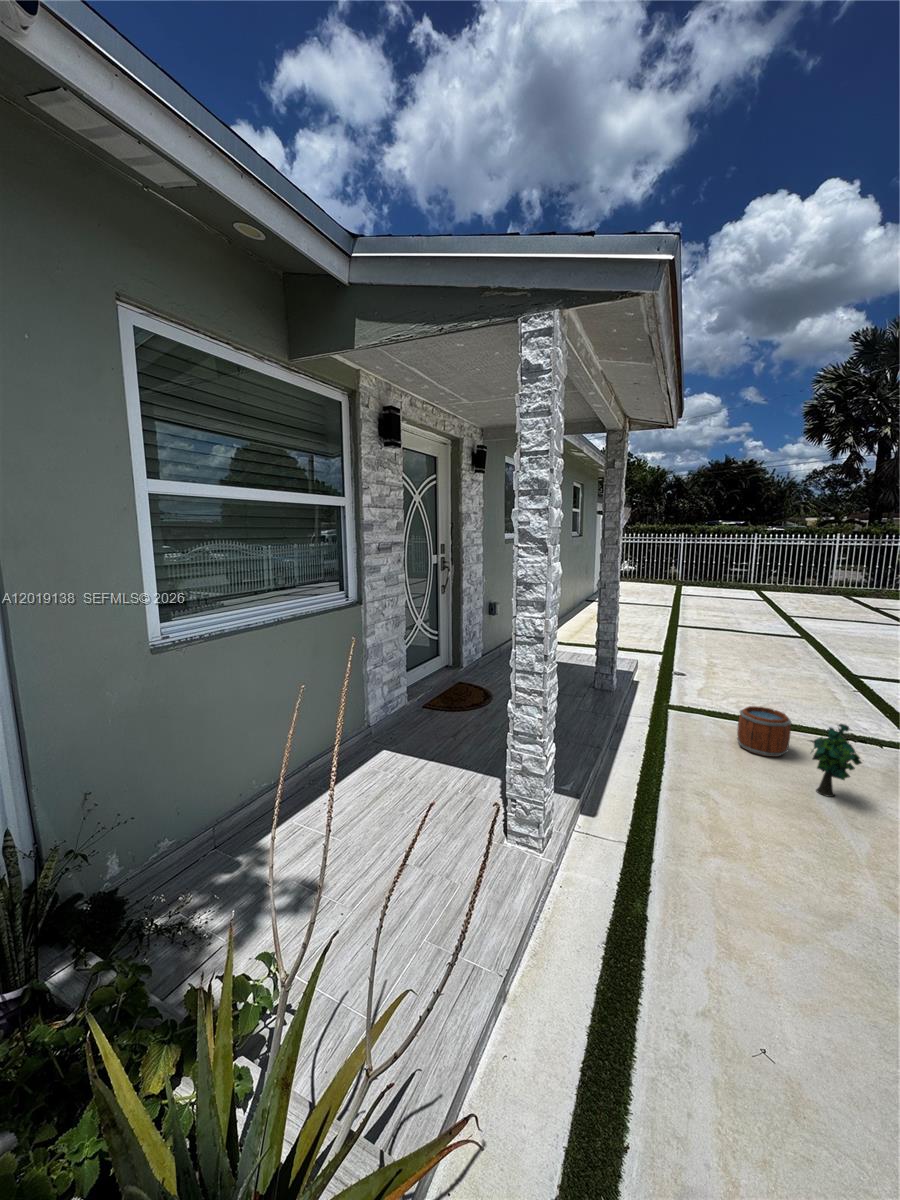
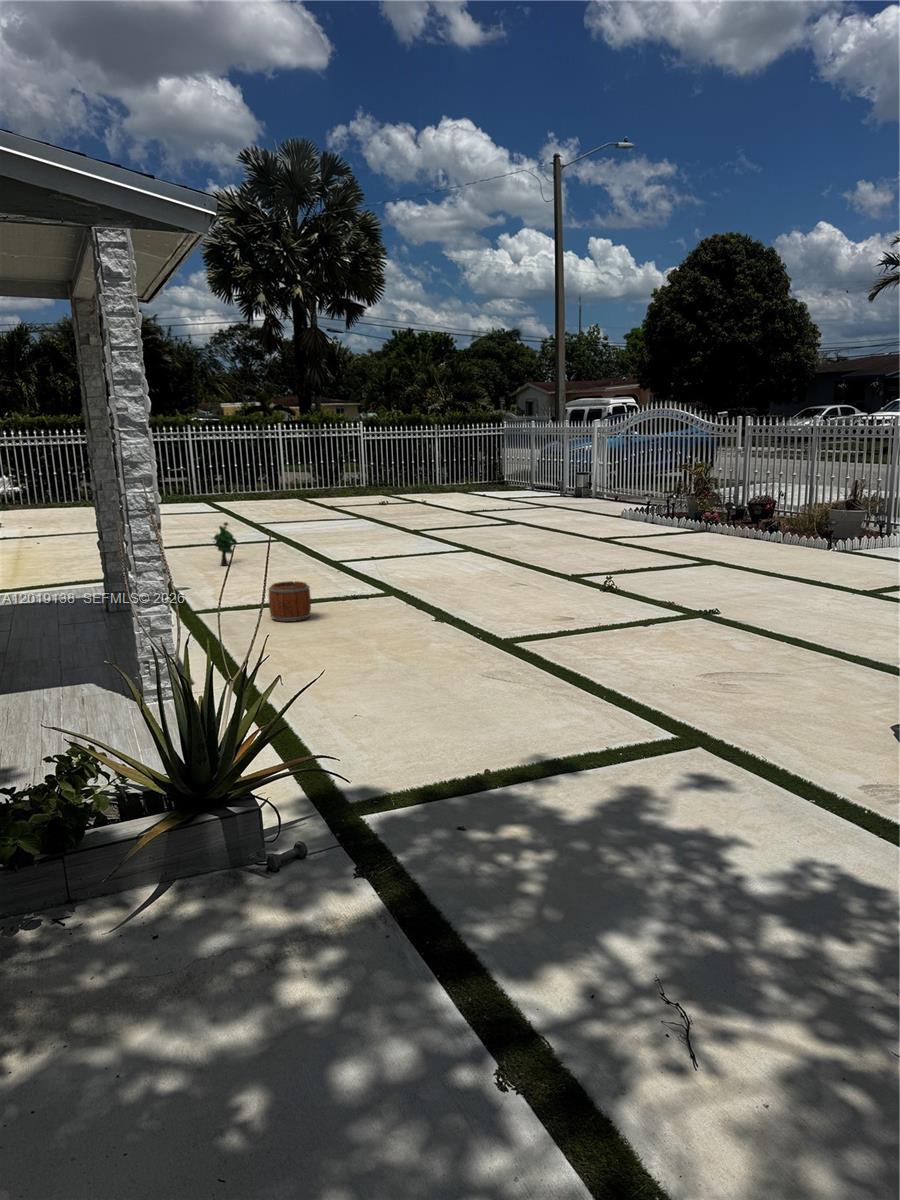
decorative plant: present [810,724,862,797] -> present [213,522,237,566]

